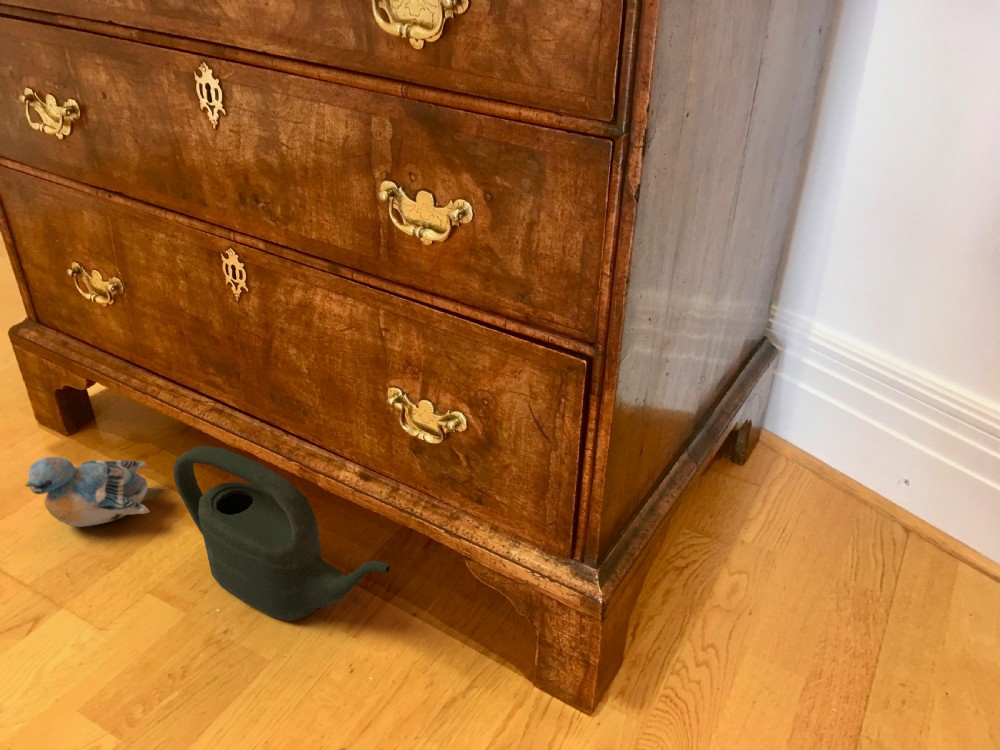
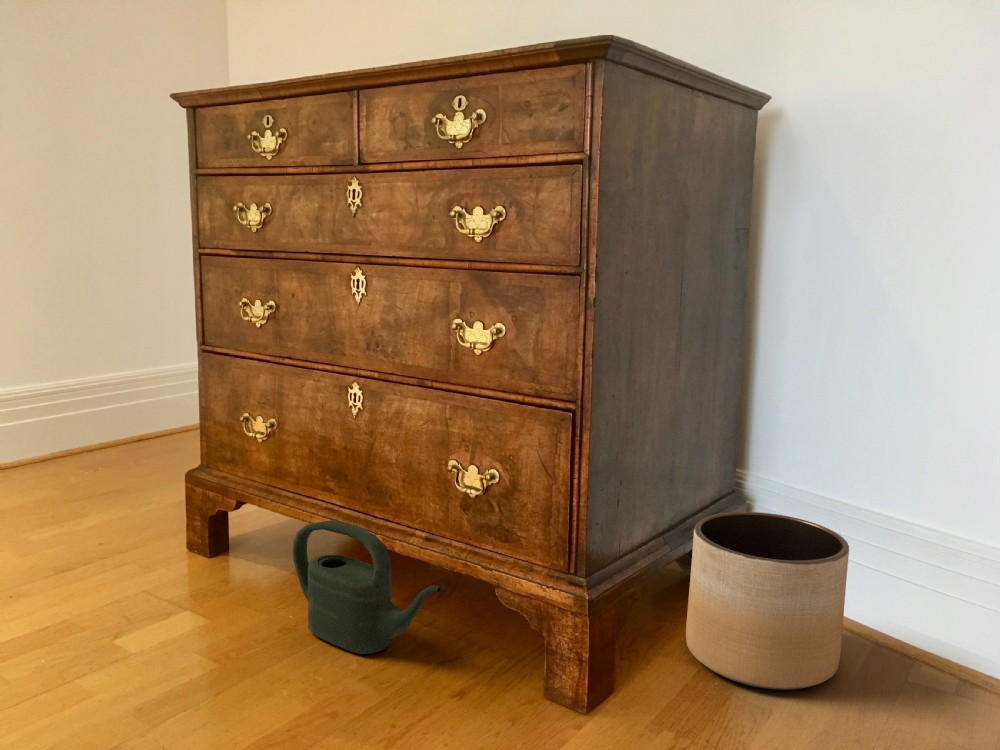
planter: none [707,401,946,651] -> present [686,512,849,690]
plush toy: present [25,457,164,527] -> none [185,541,278,601]

